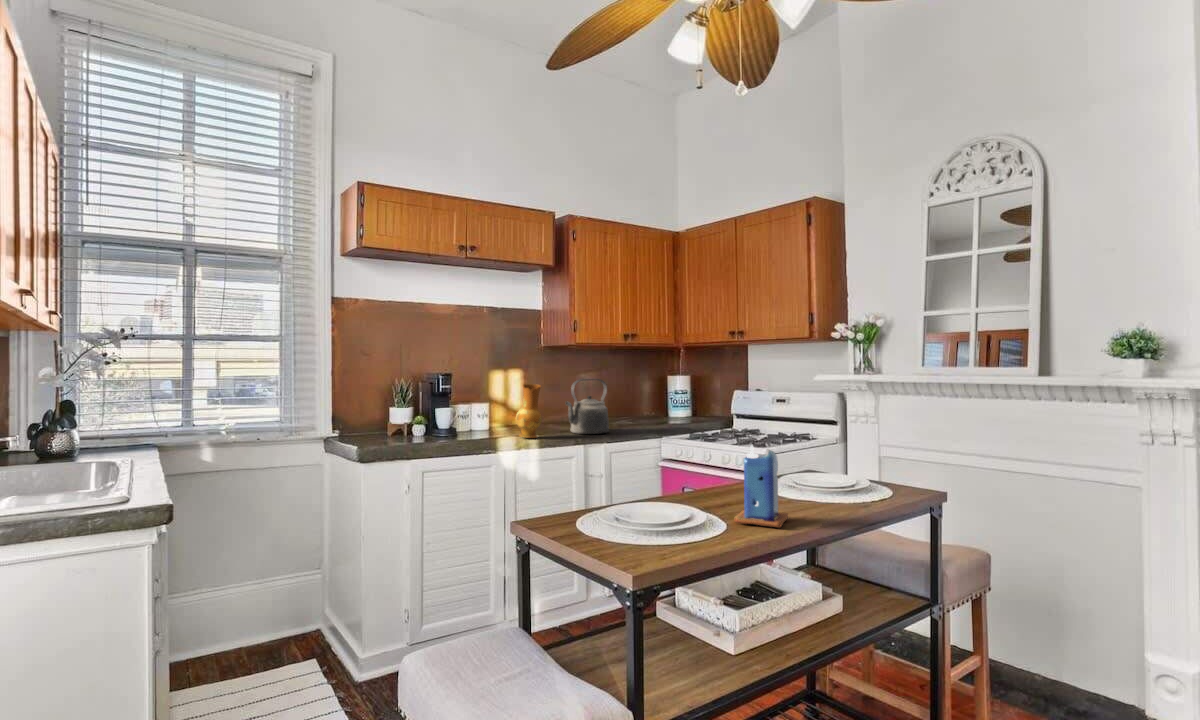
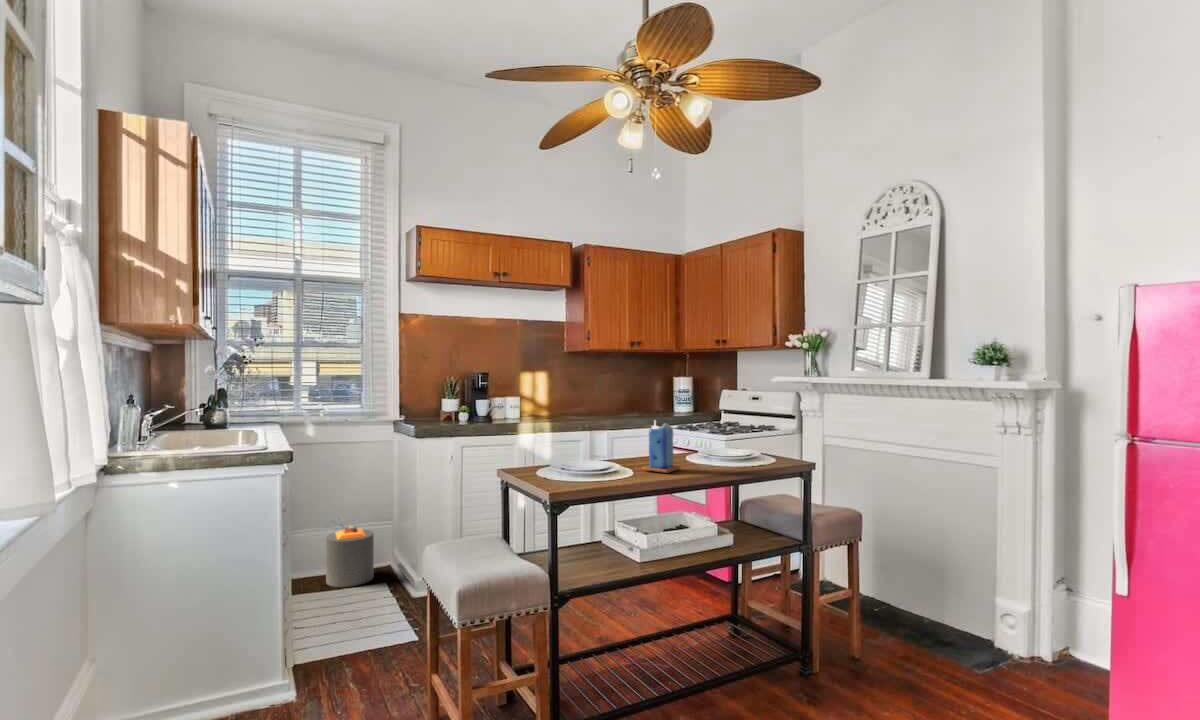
kettle: present [565,379,609,434] -> none [577,378,613,422]
ceramic jug: present [516,384,542,438] -> none [536,381,556,424]
trash can: none [227,567,300,671] -> present [326,519,374,587]

